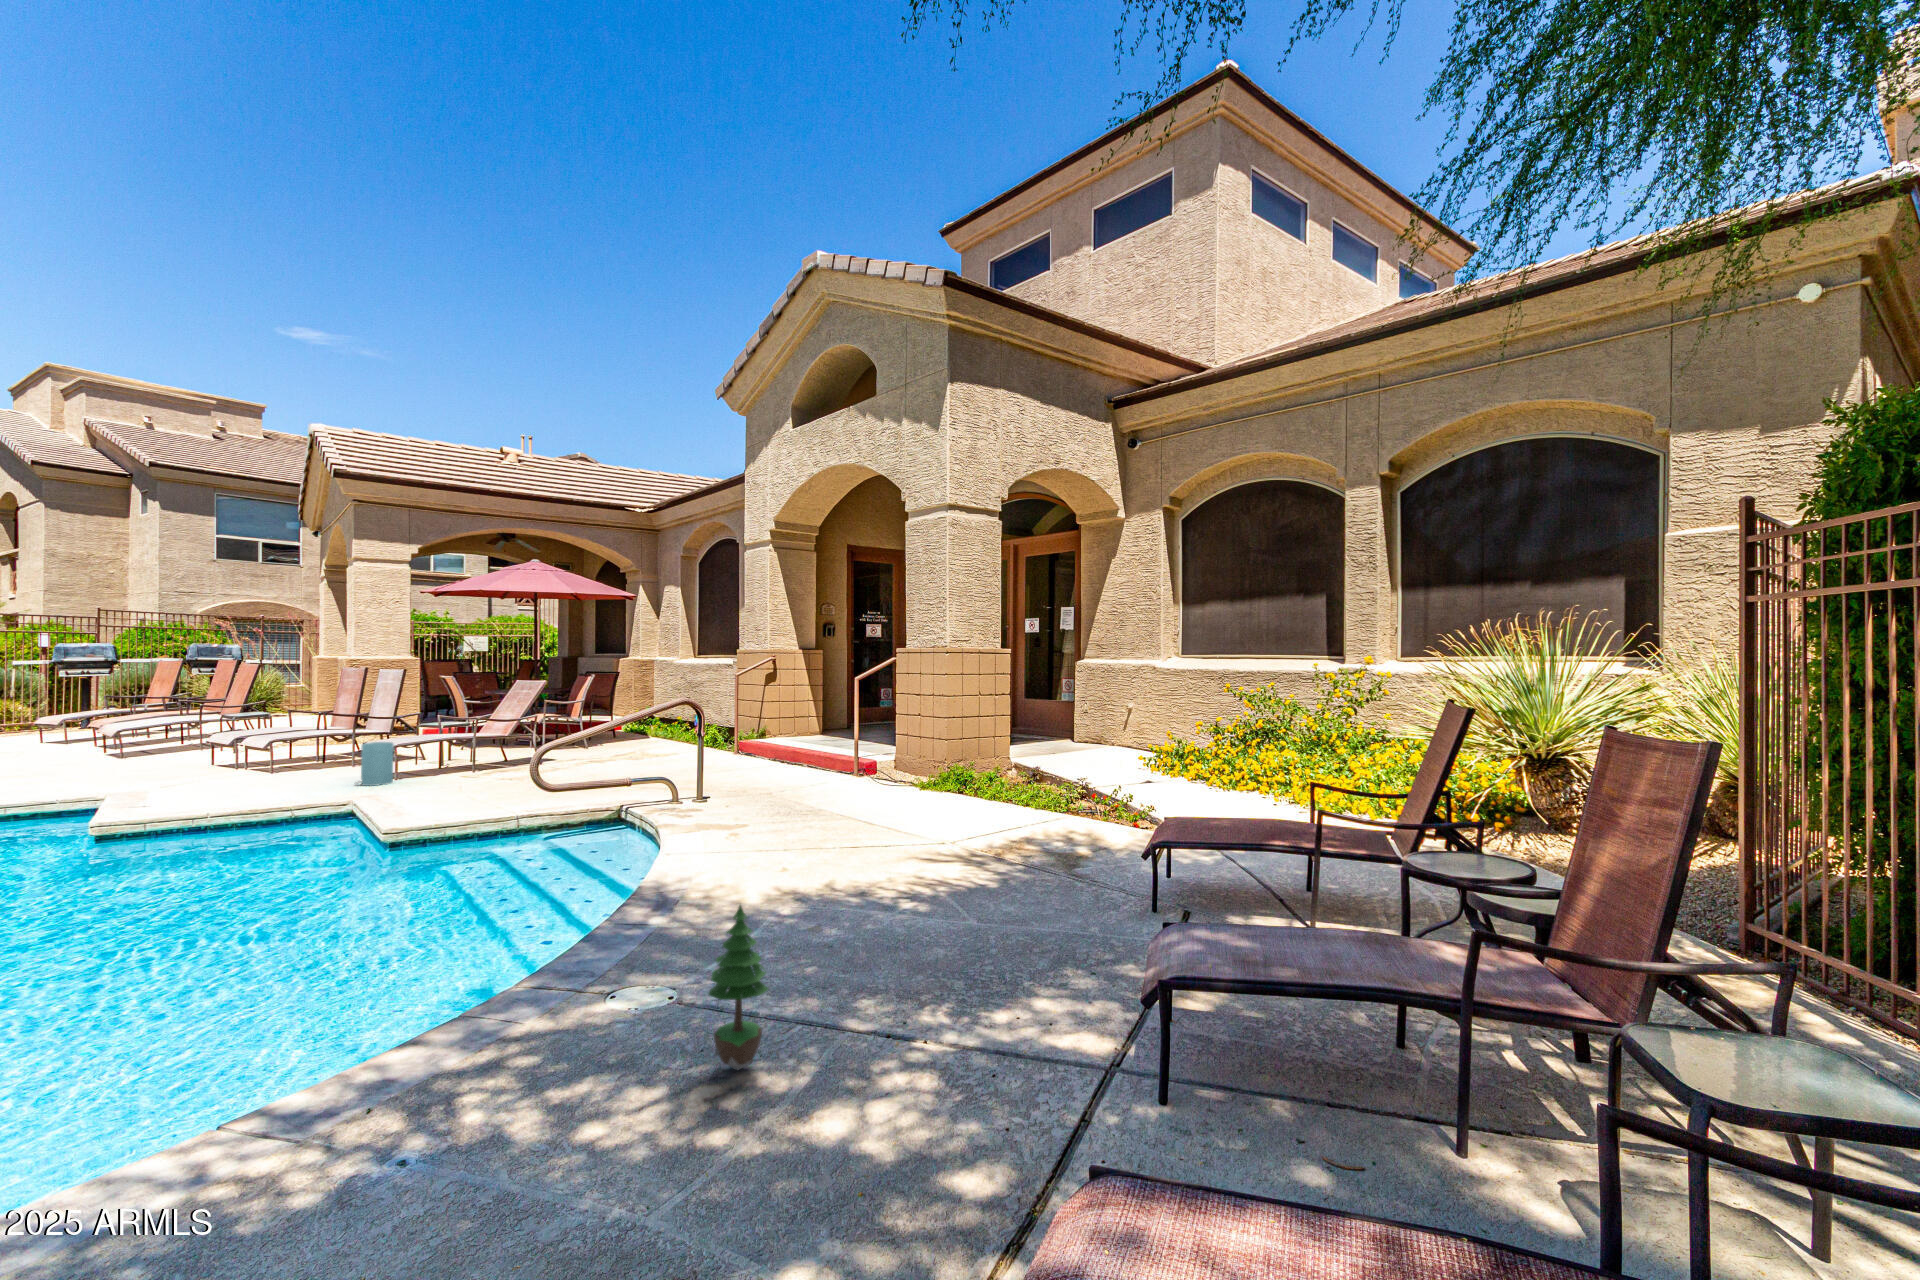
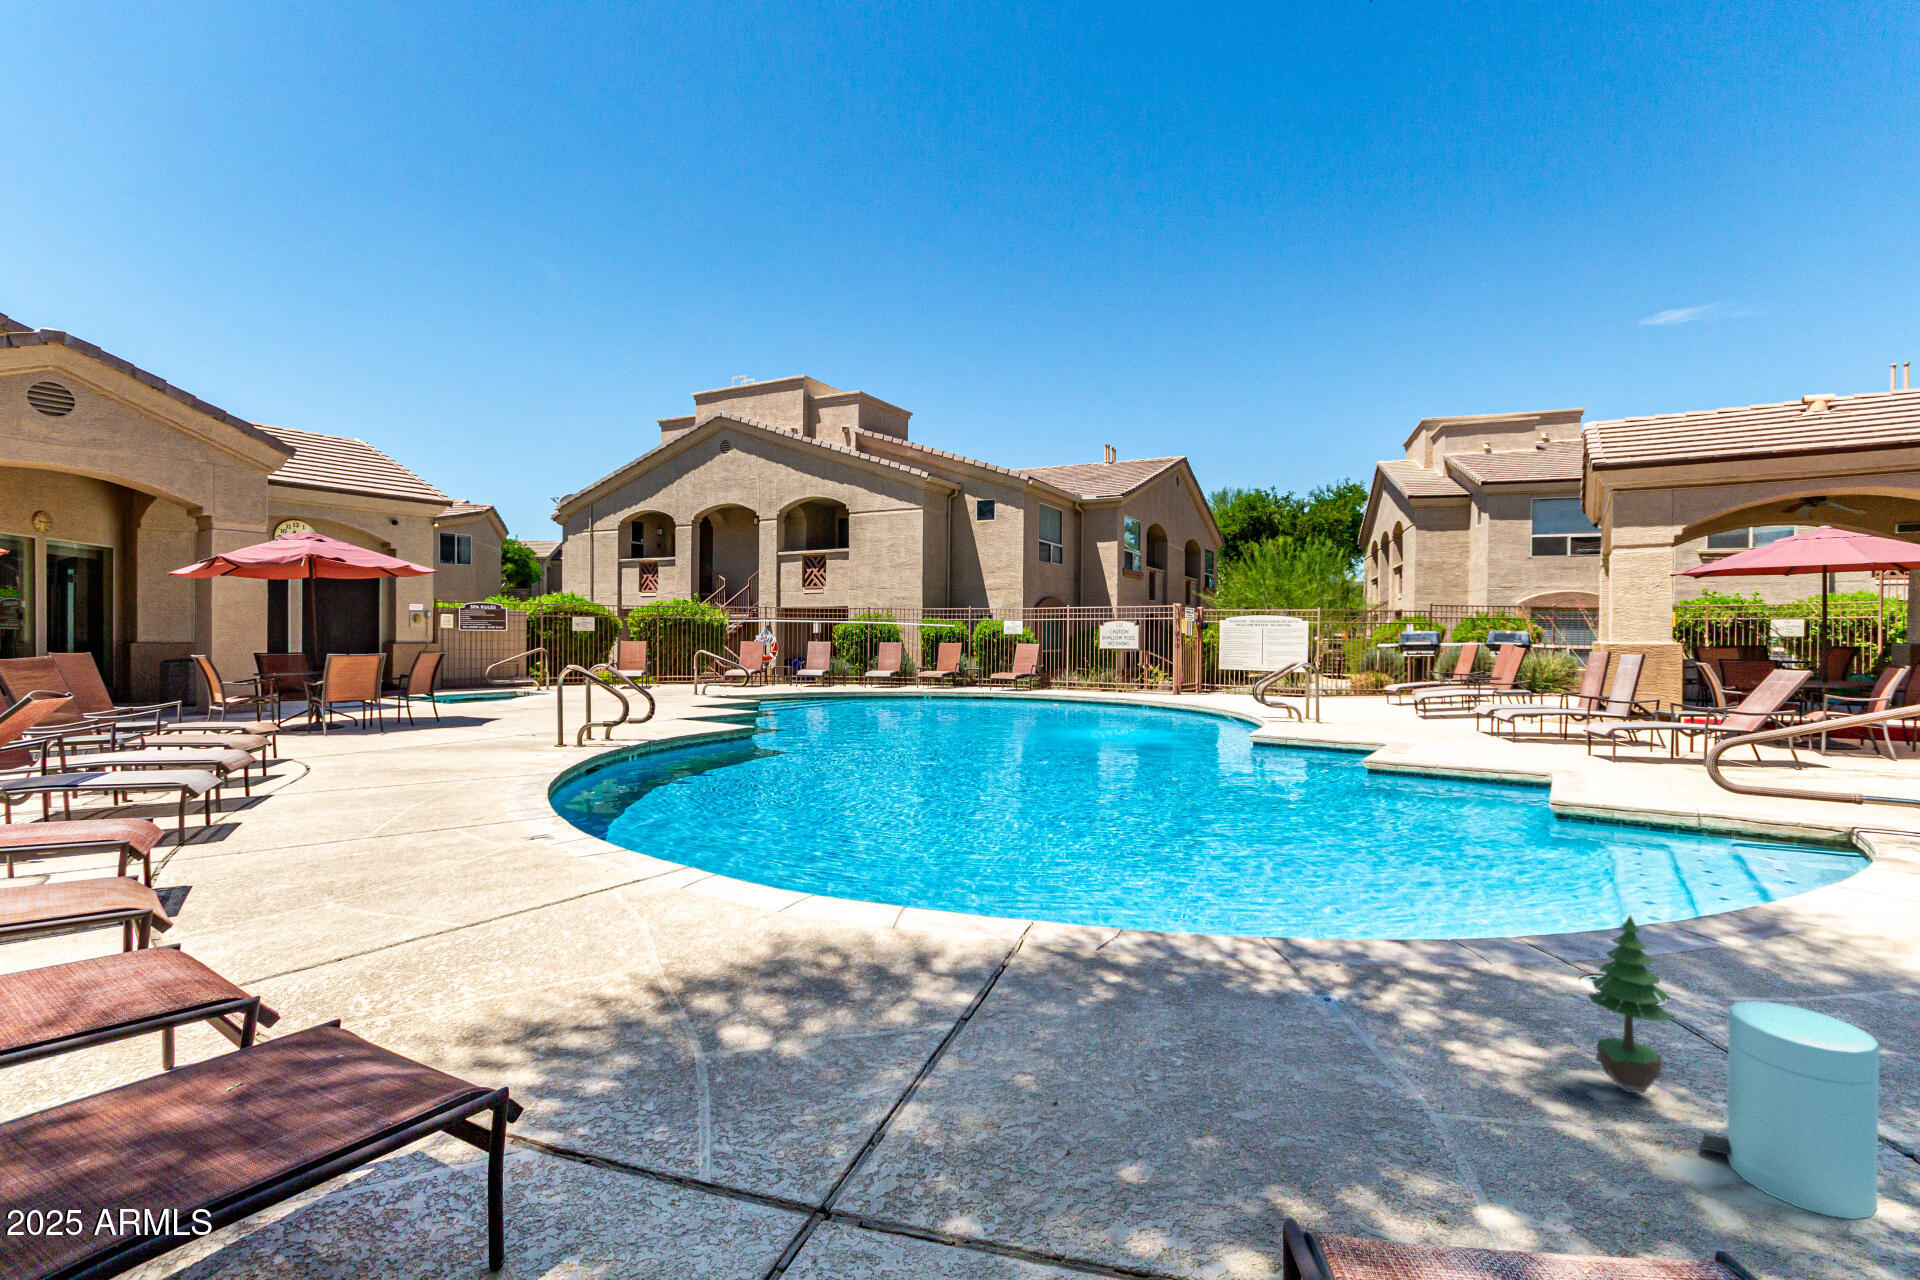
trash can: present [360,742,394,786] -> present [1701,1001,1879,1219]

